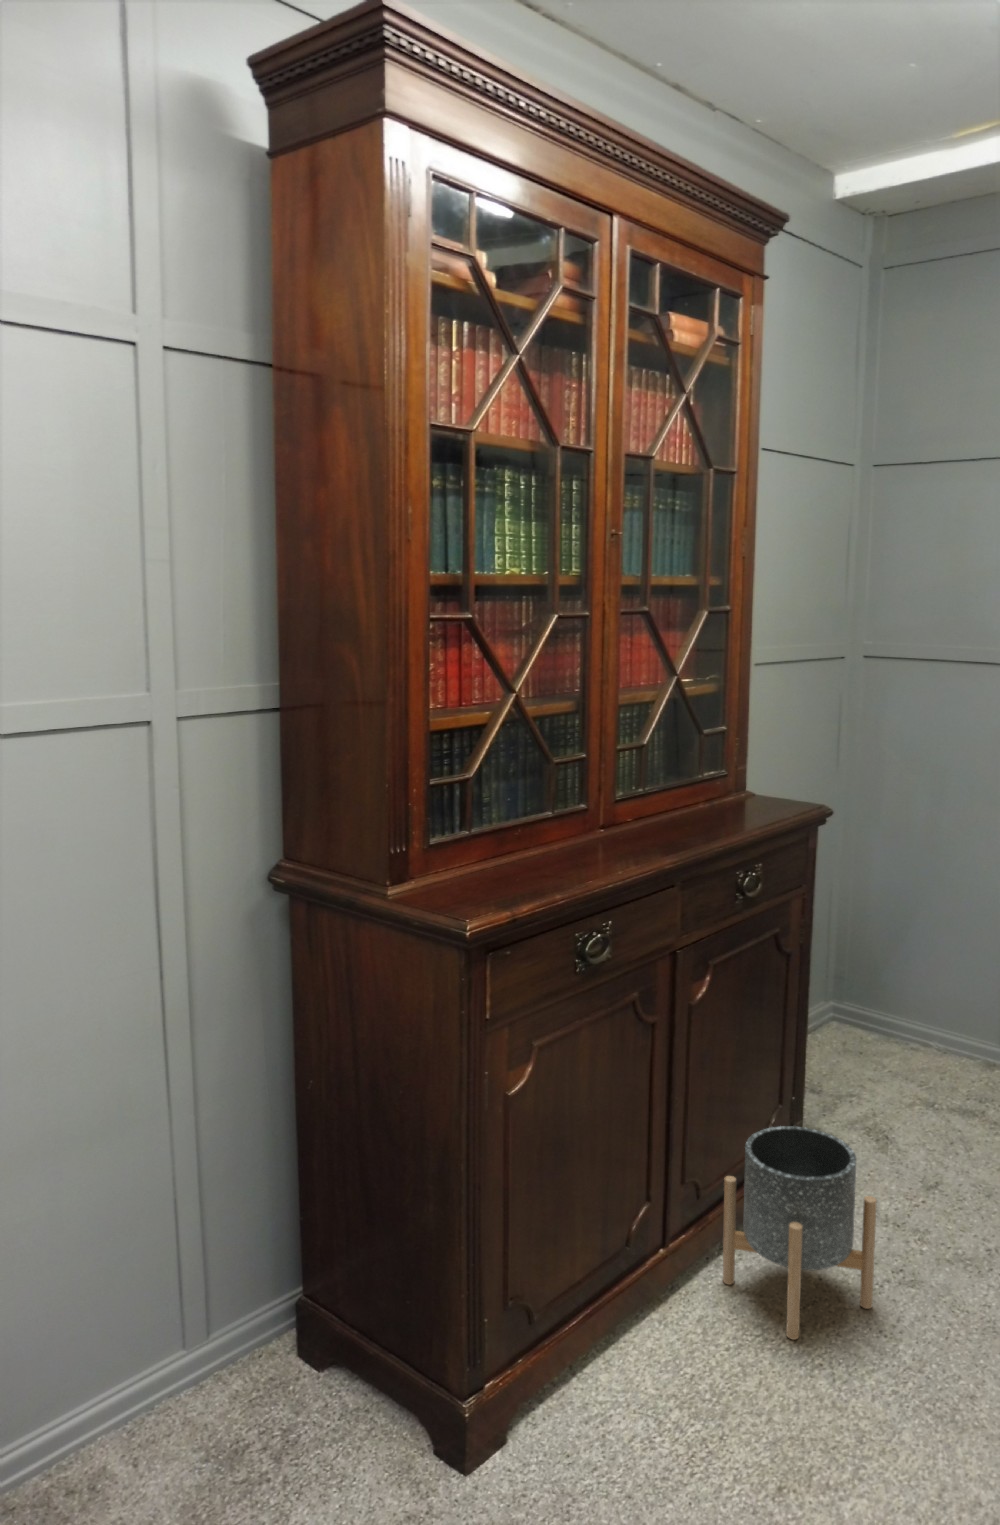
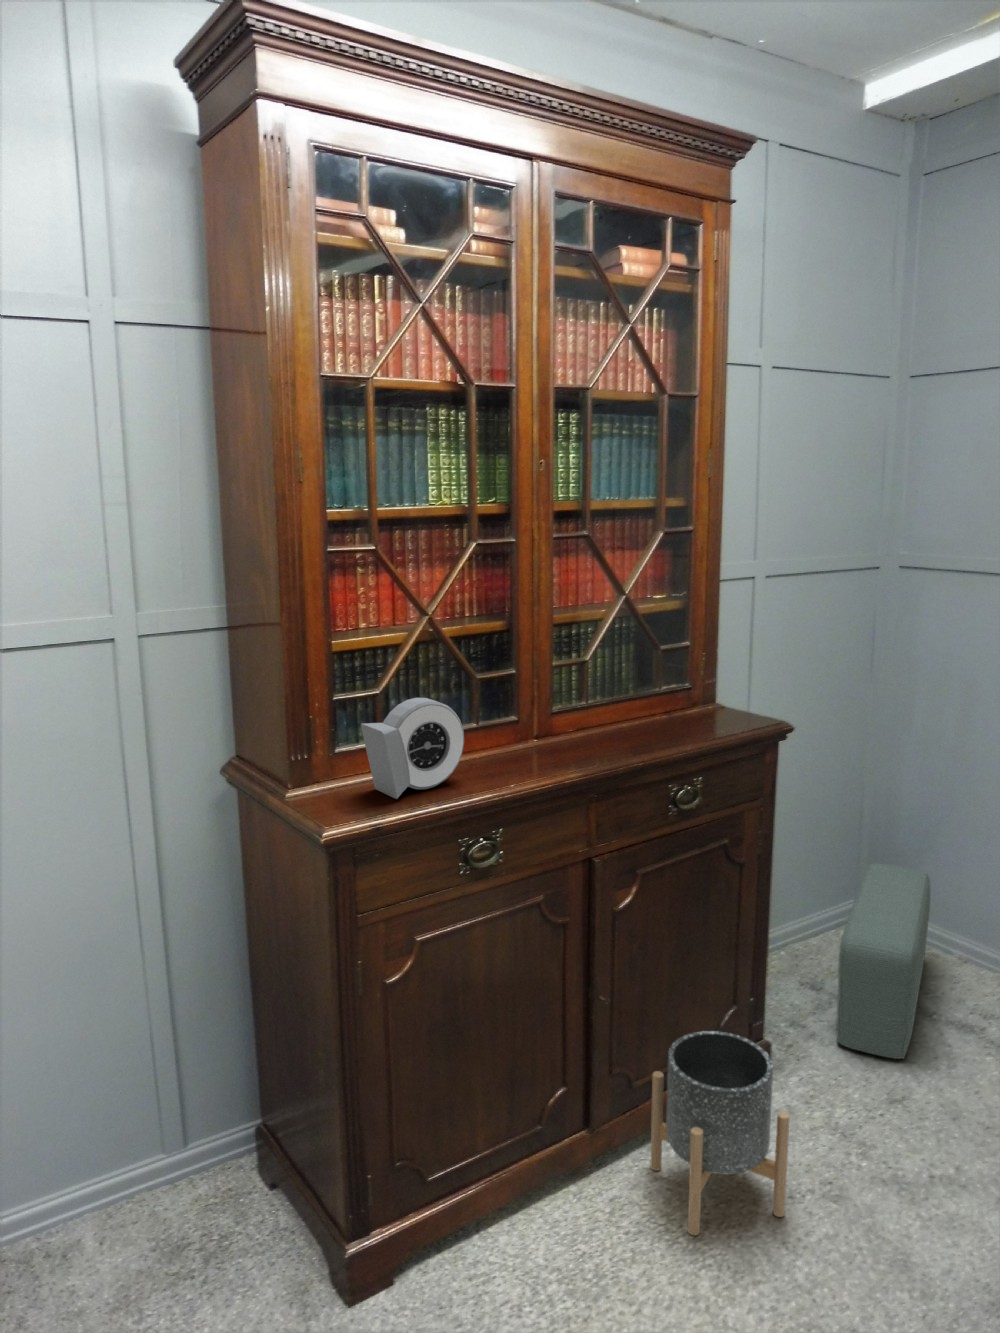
alarm clock: none [456,779,555,890] -> present [361,698,464,799]
pouf: none [839,957,929,1146] -> present [836,864,931,1059]

